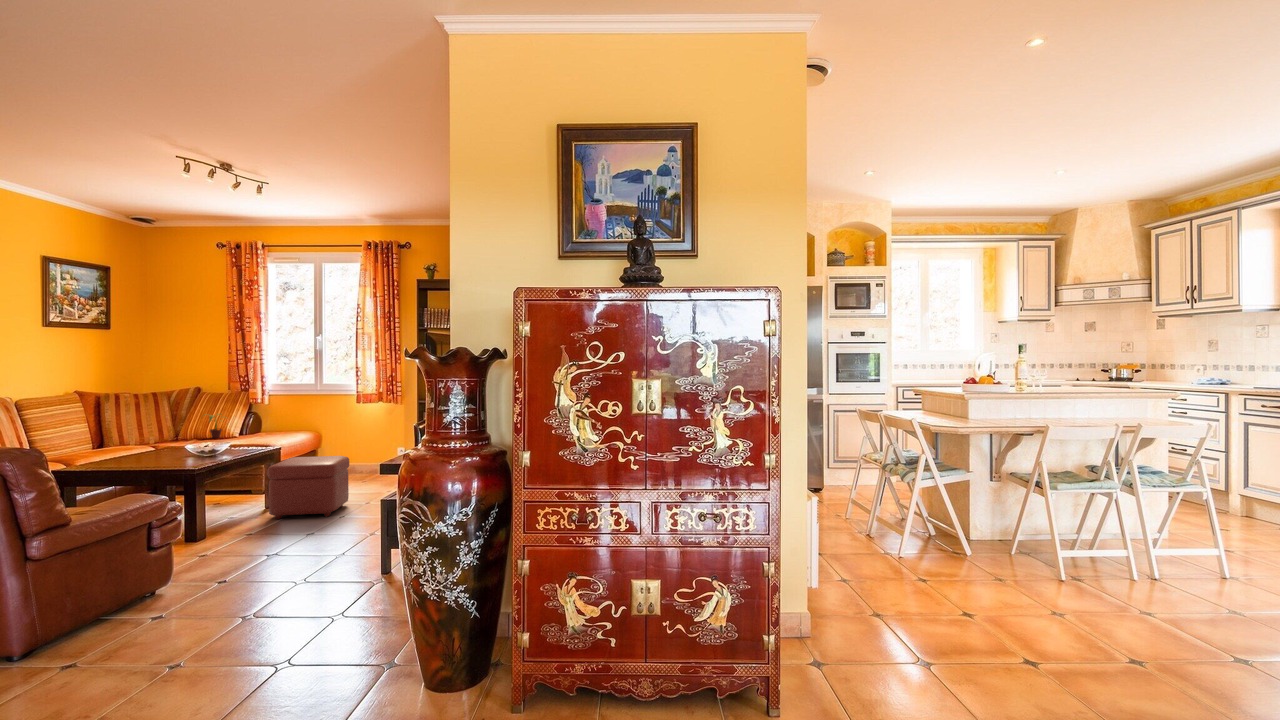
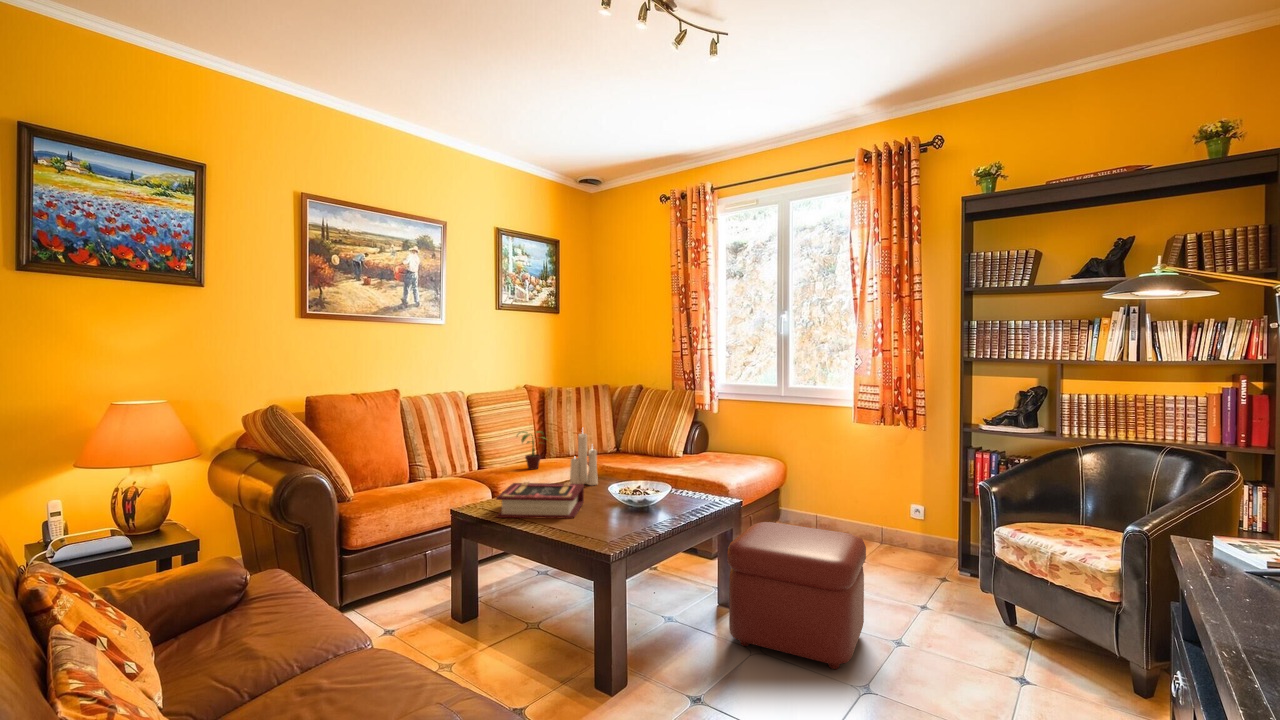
candle: none [145,413,170,454] -> present [570,433,598,485]
potted plant: present [209,414,222,438] -> present [517,431,545,469]
book: none [97,447,164,469] -> present [496,482,584,518]

